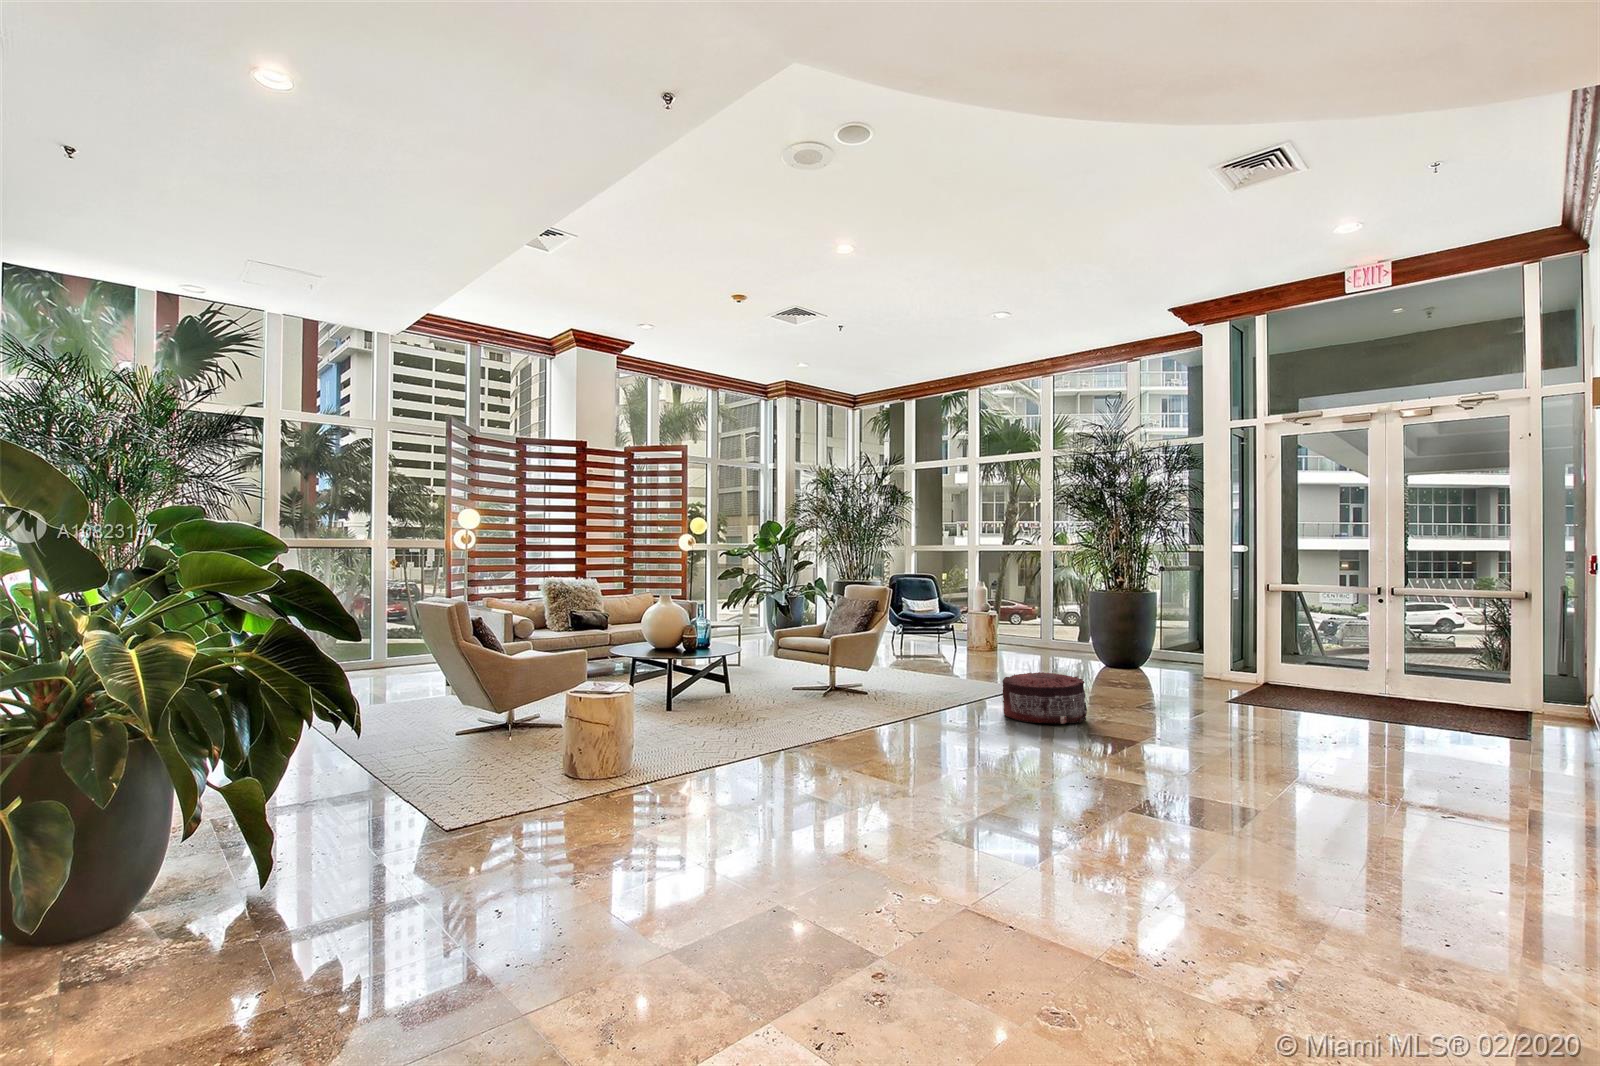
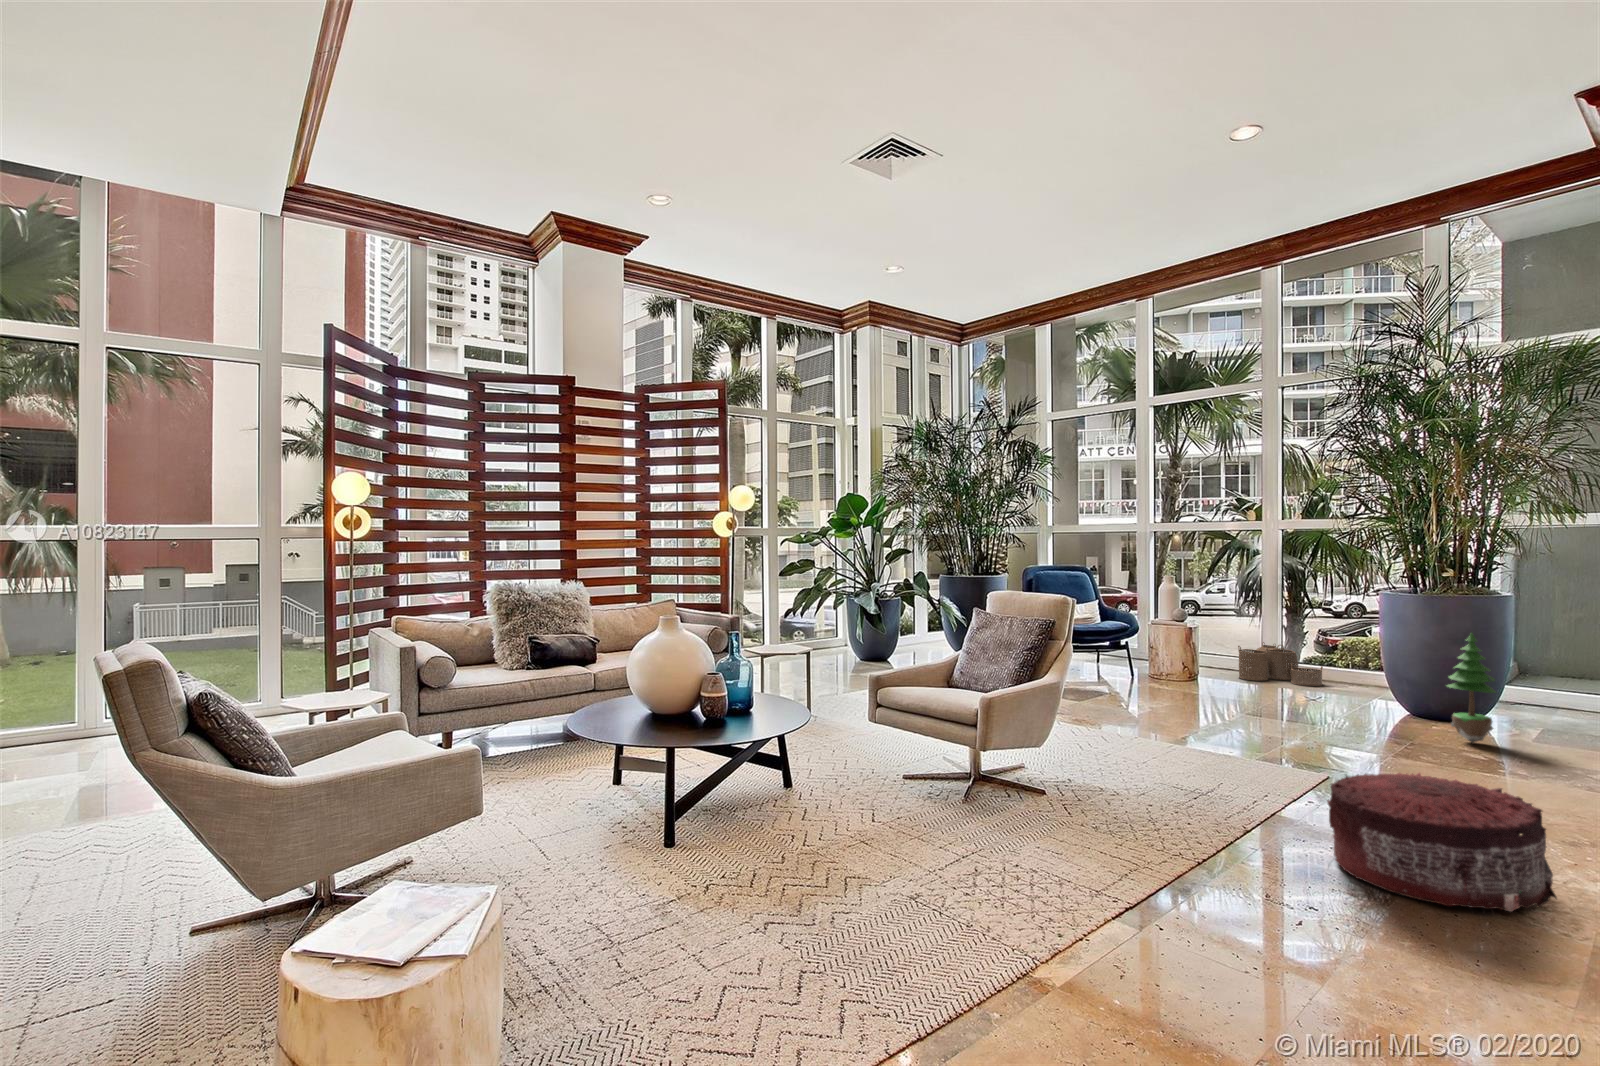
potted tree: none [1112,612,1136,675] -> present [1447,633,1496,743]
woven basket: none [1024,625,1072,652] -> present [1238,642,1323,686]

